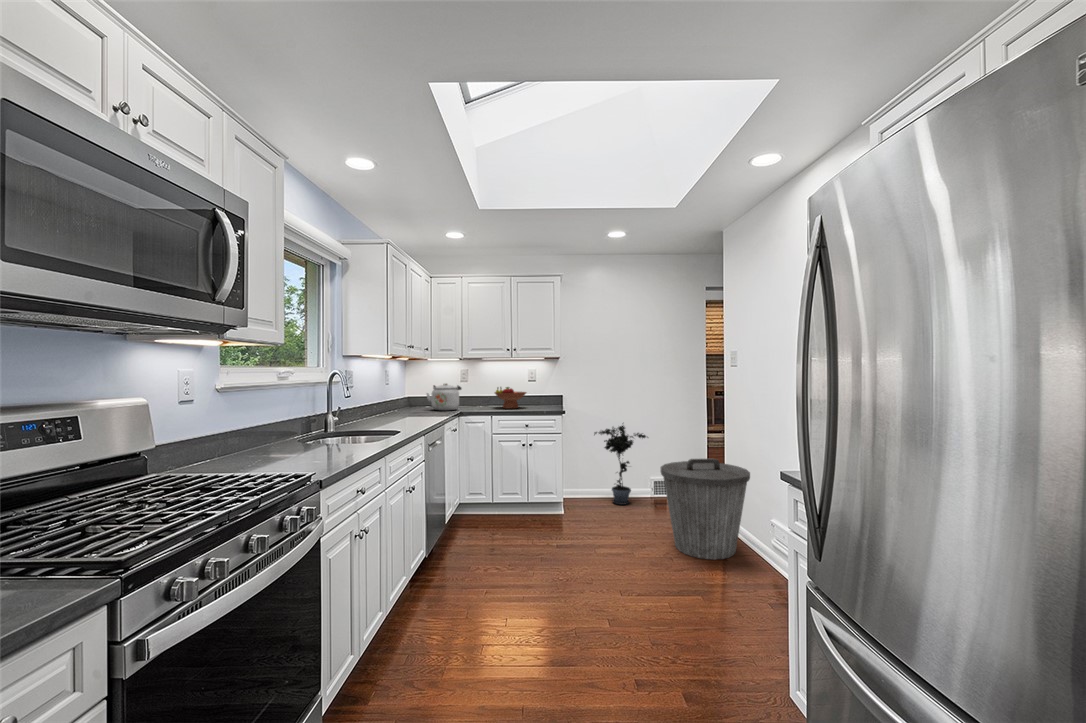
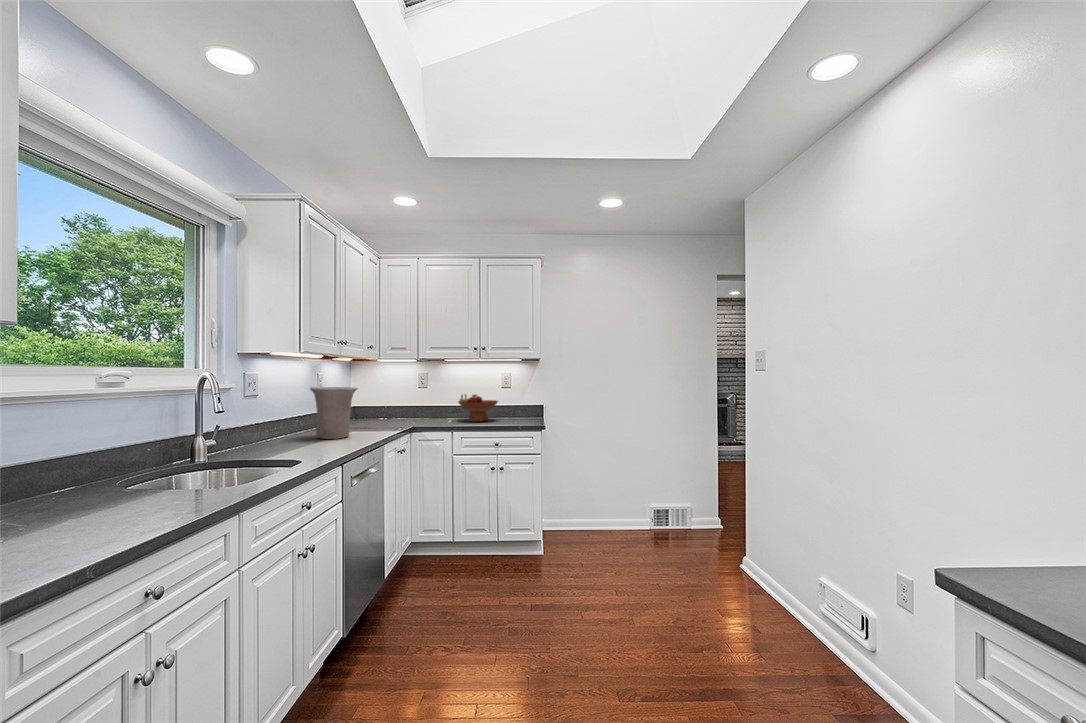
vase: none [389,381,424,420] -> present [310,387,358,439]
kettle: present [427,383,461,411] -> none [370,390,416,425]
potted plant: present [594,426,646,505] -> none [581,438,649,540]
trash can: present [661,459,750,560] -> none [669,491,789,631]

